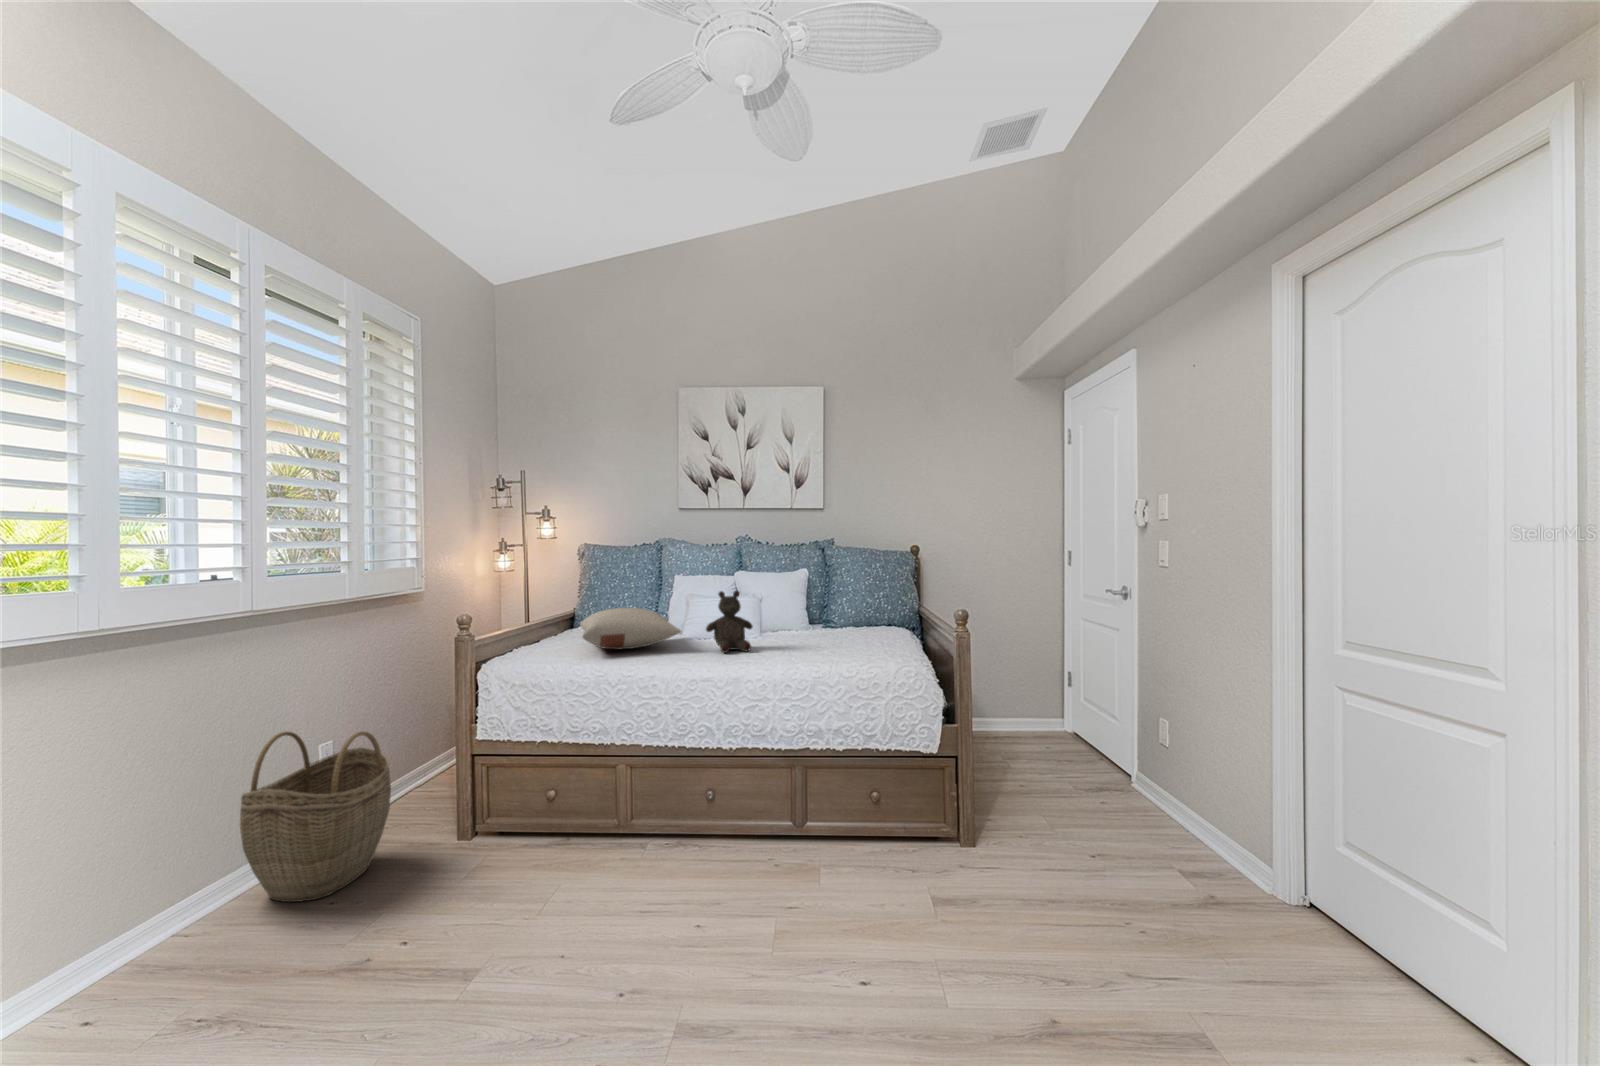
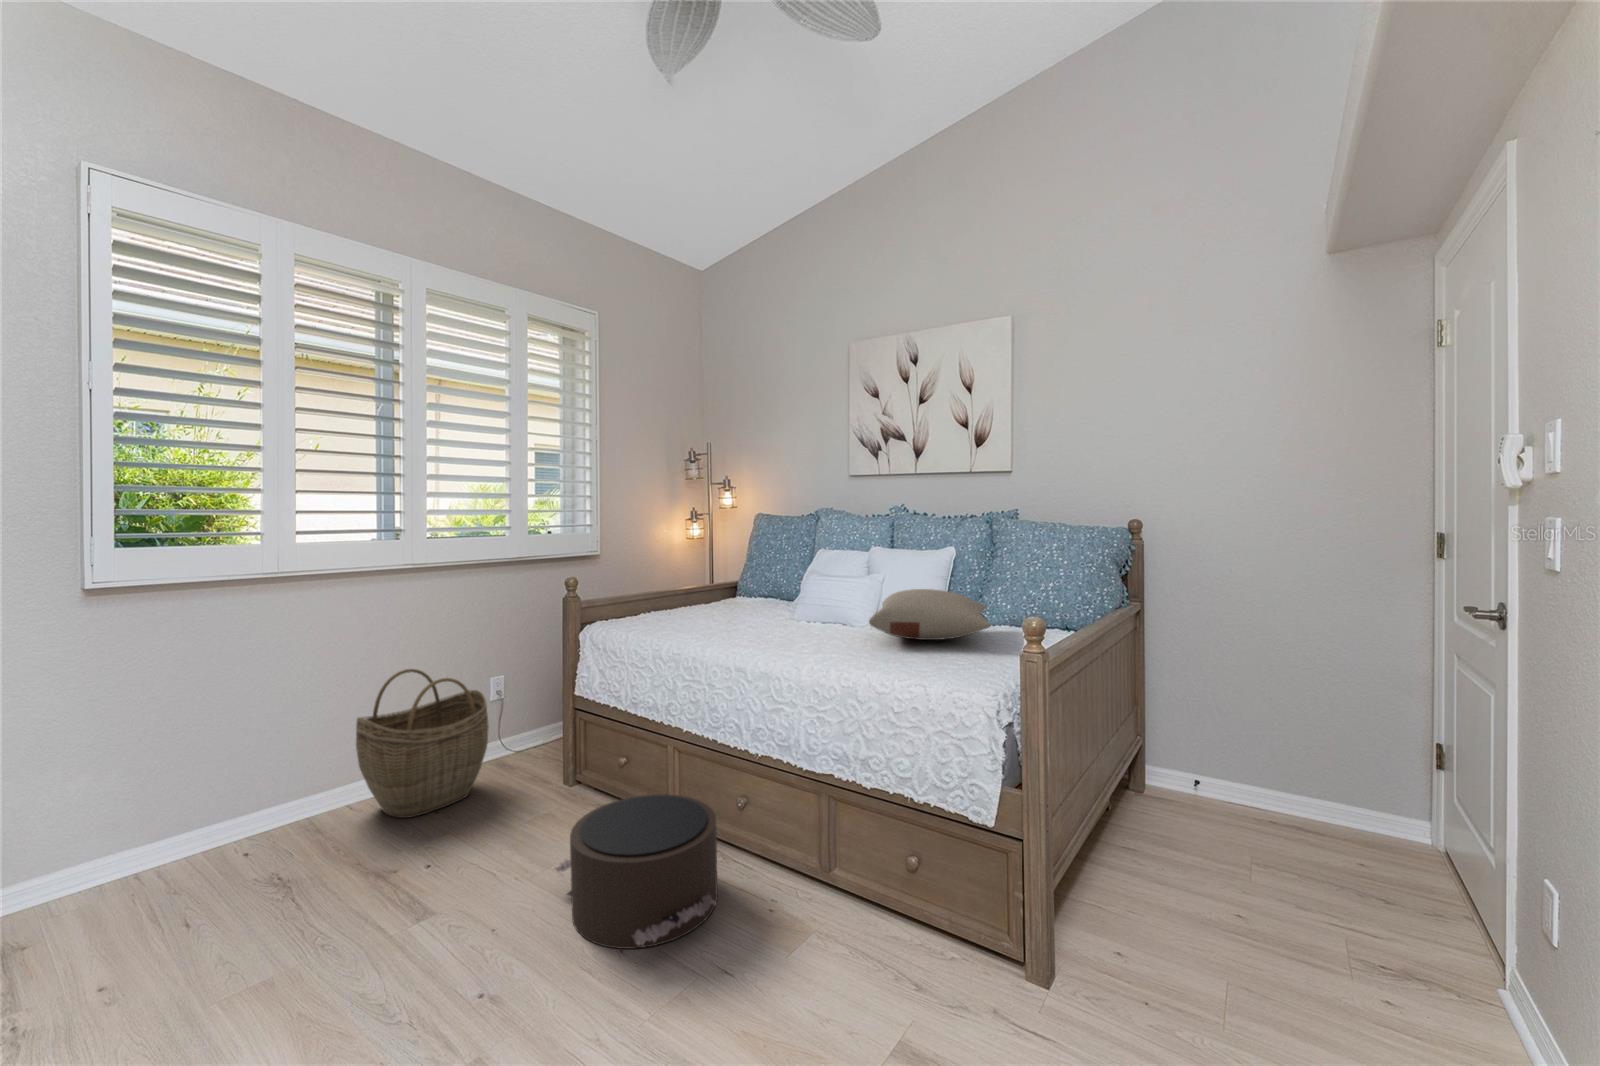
stuffed bear: present [706,591,753,653] -> none [778,569,833,642]
pillow: present [580,608,681,649] -> present [869,589,991,640]
pouf: none [583,793,754,918] -> present [554,794,718,949]

